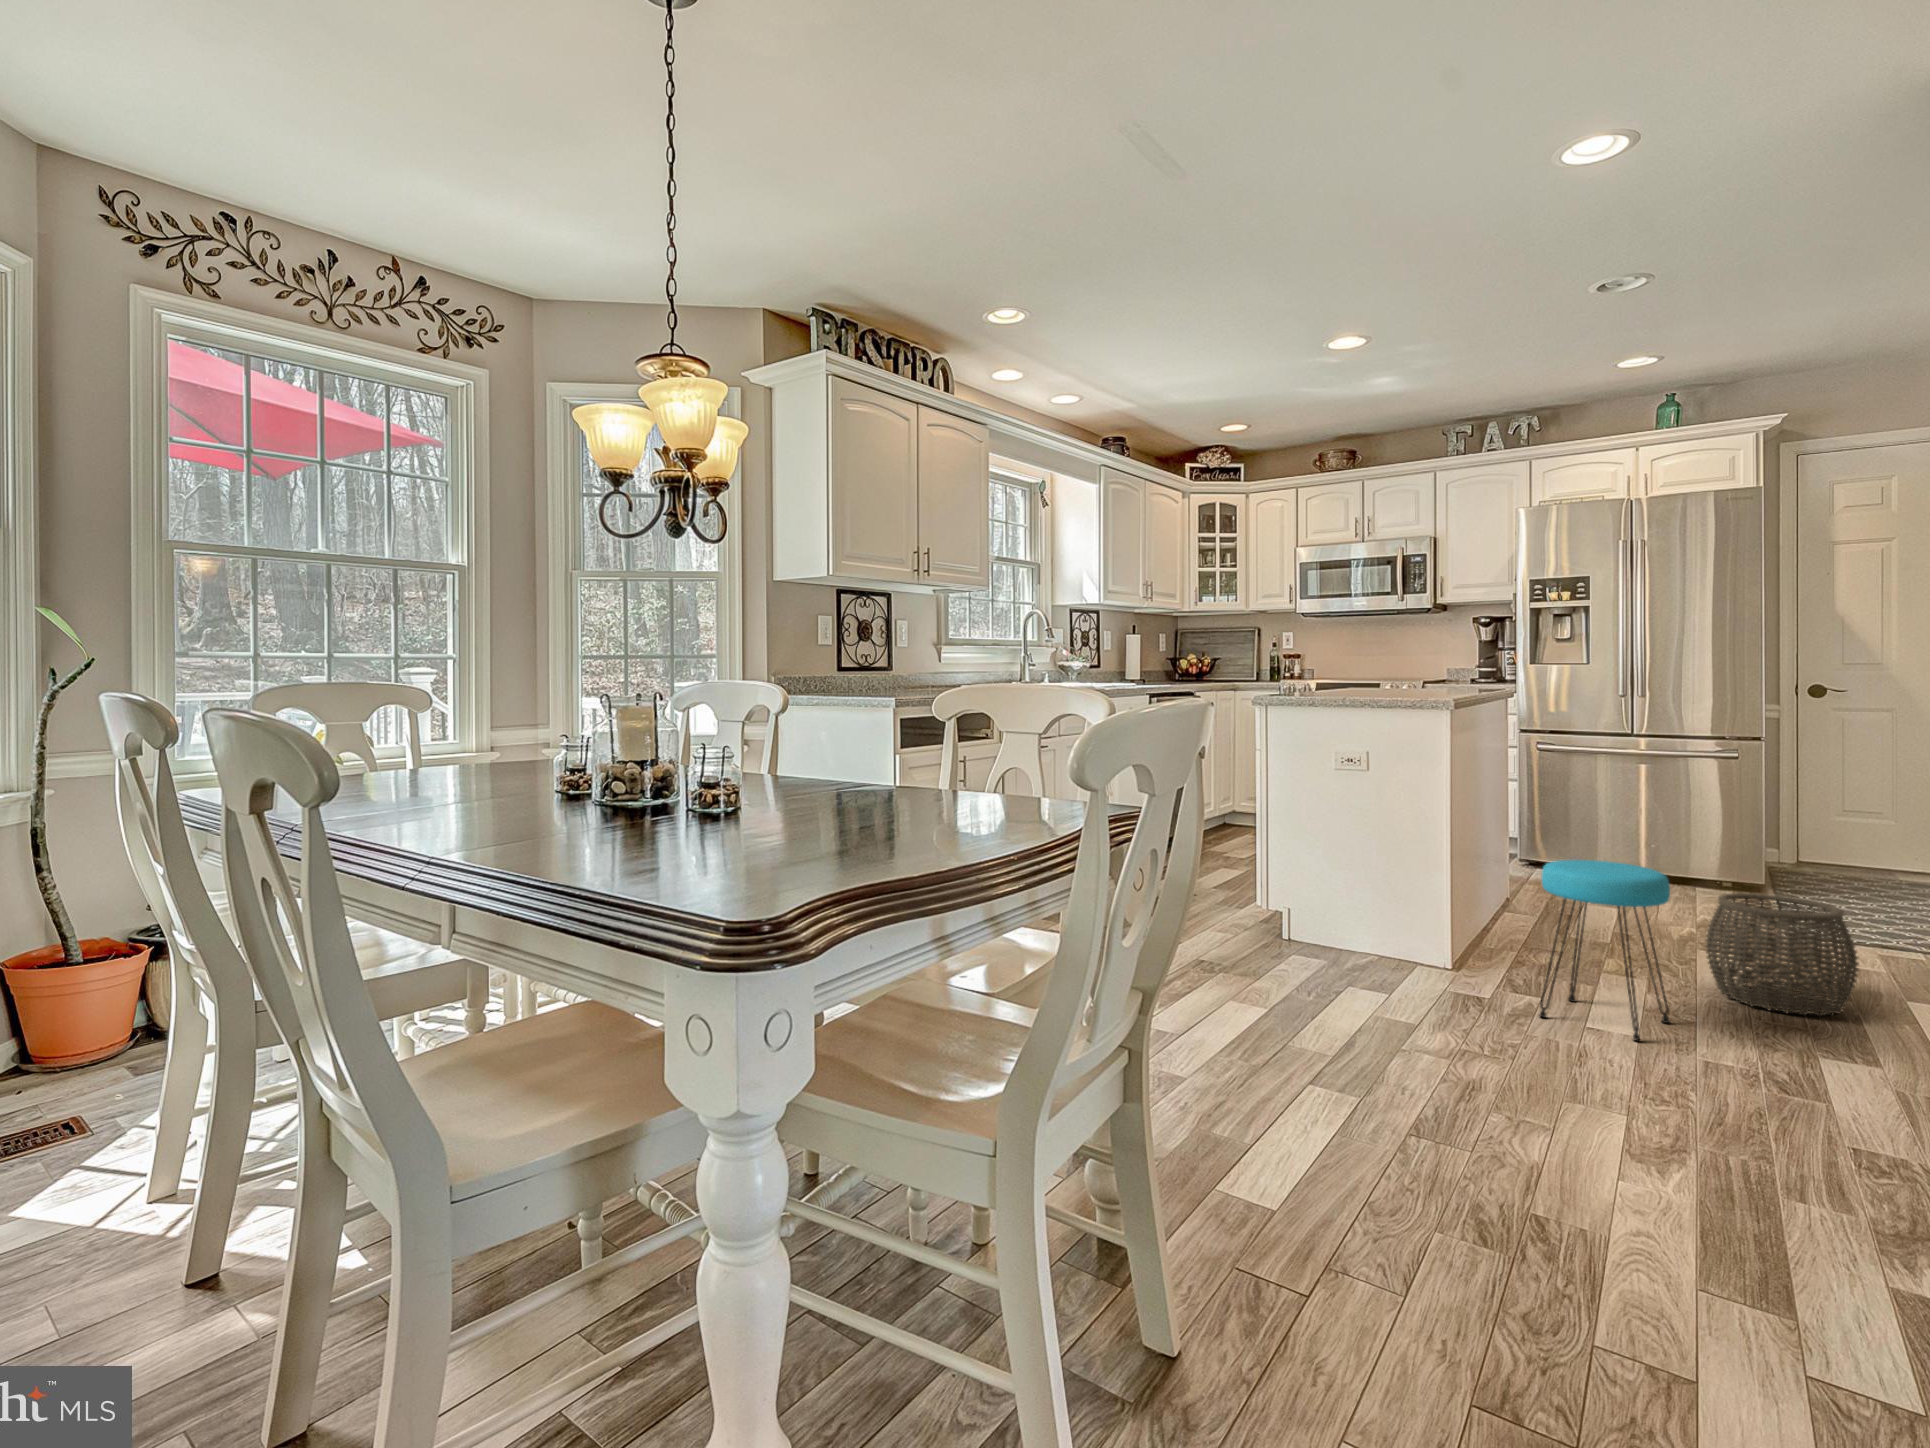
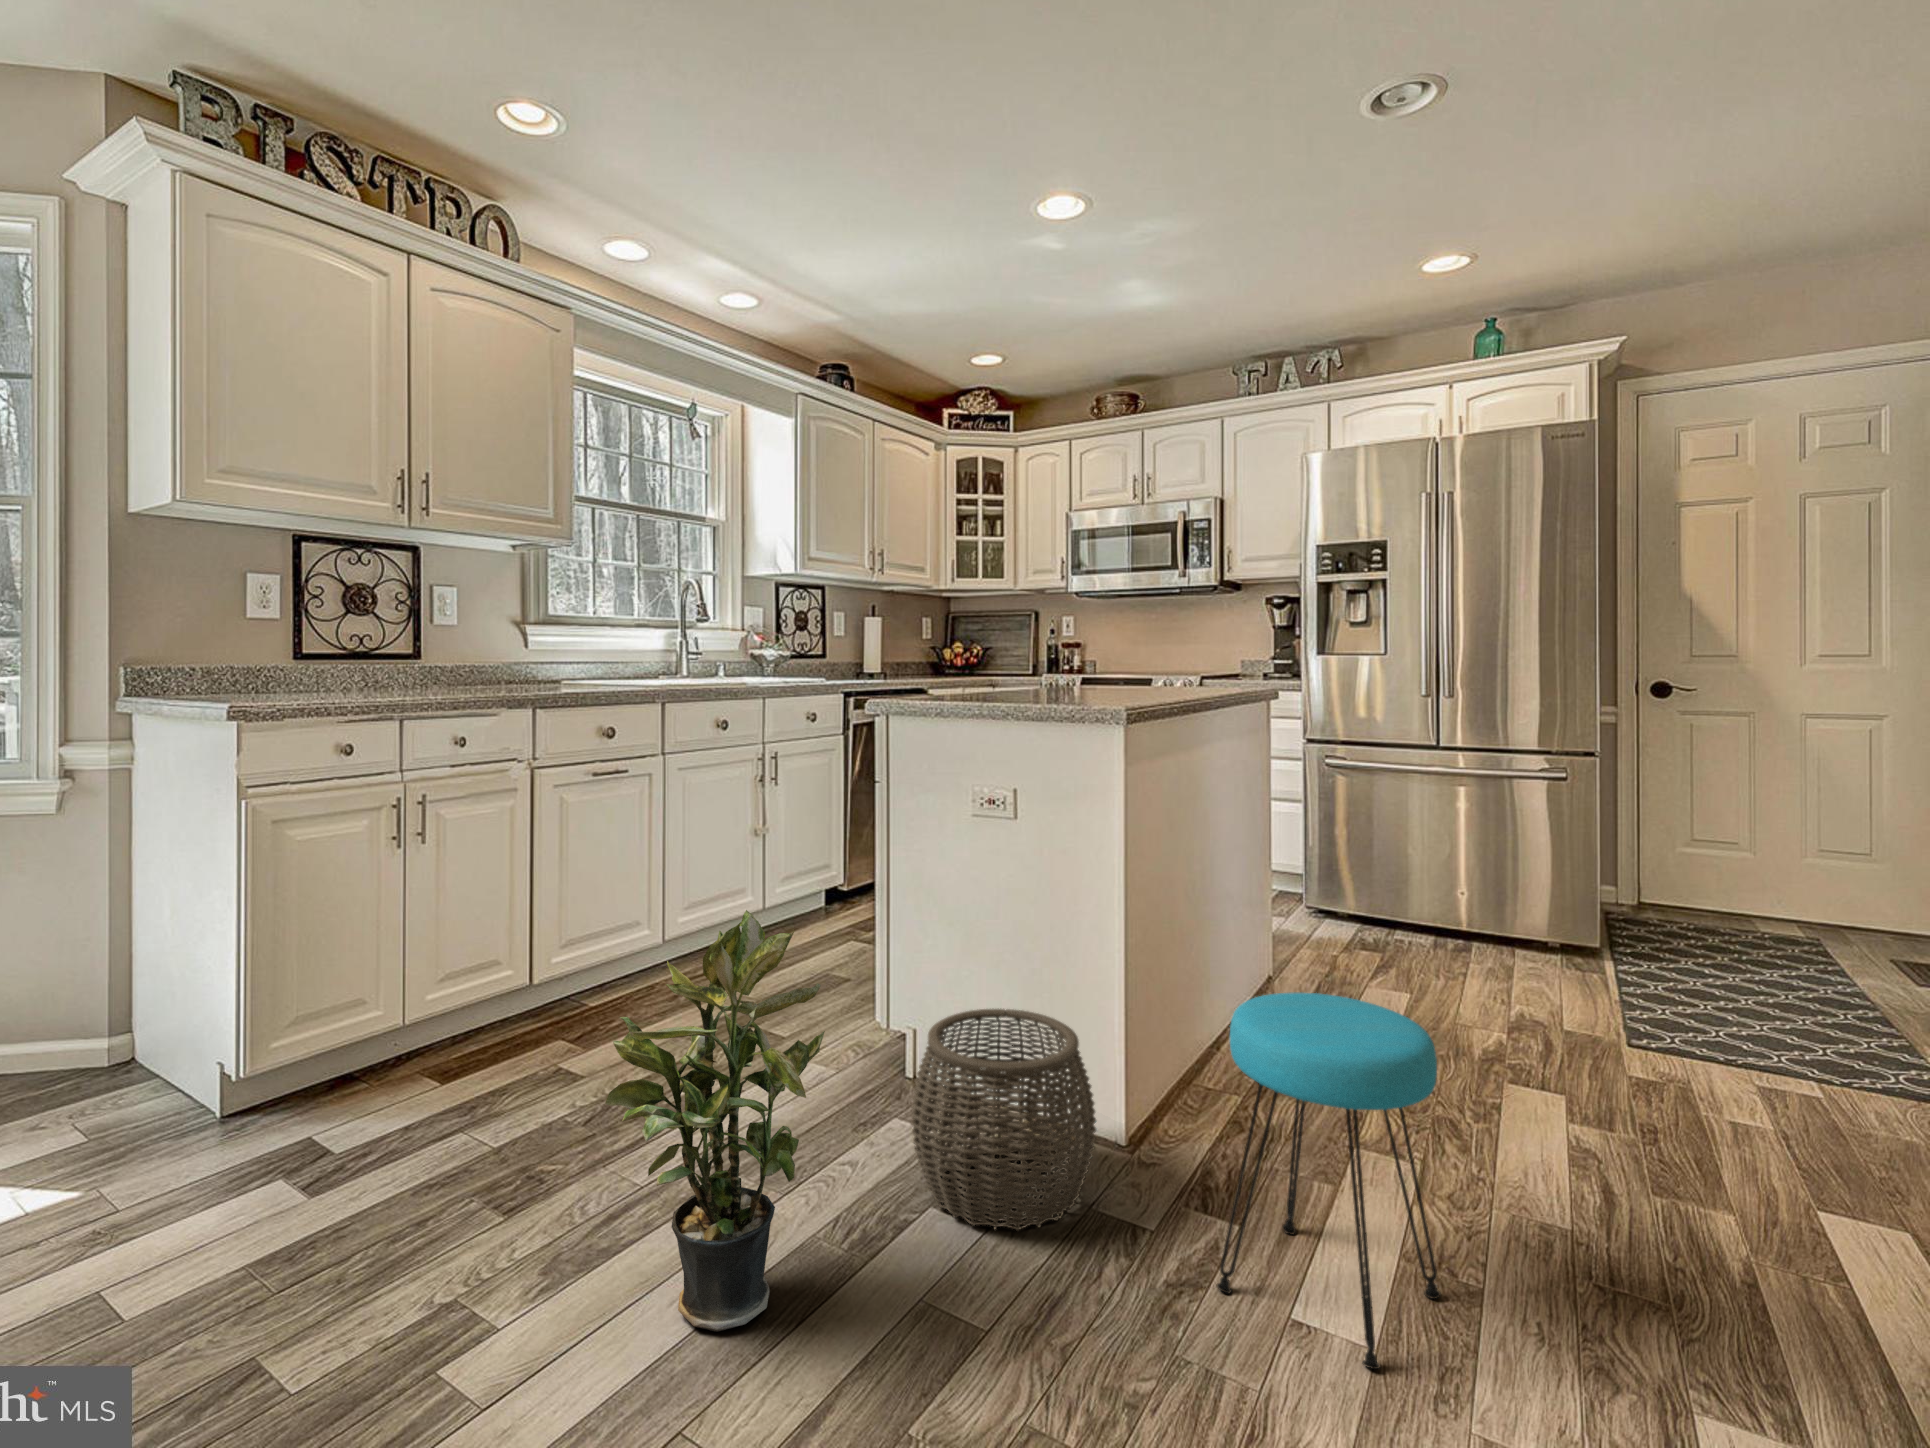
potted plant: none [1199,806,1319,1020] -> present [605,910,825,1332]
woven basket: present [1705,893,1859,1016] -> present [911,1009,1096,1231]

